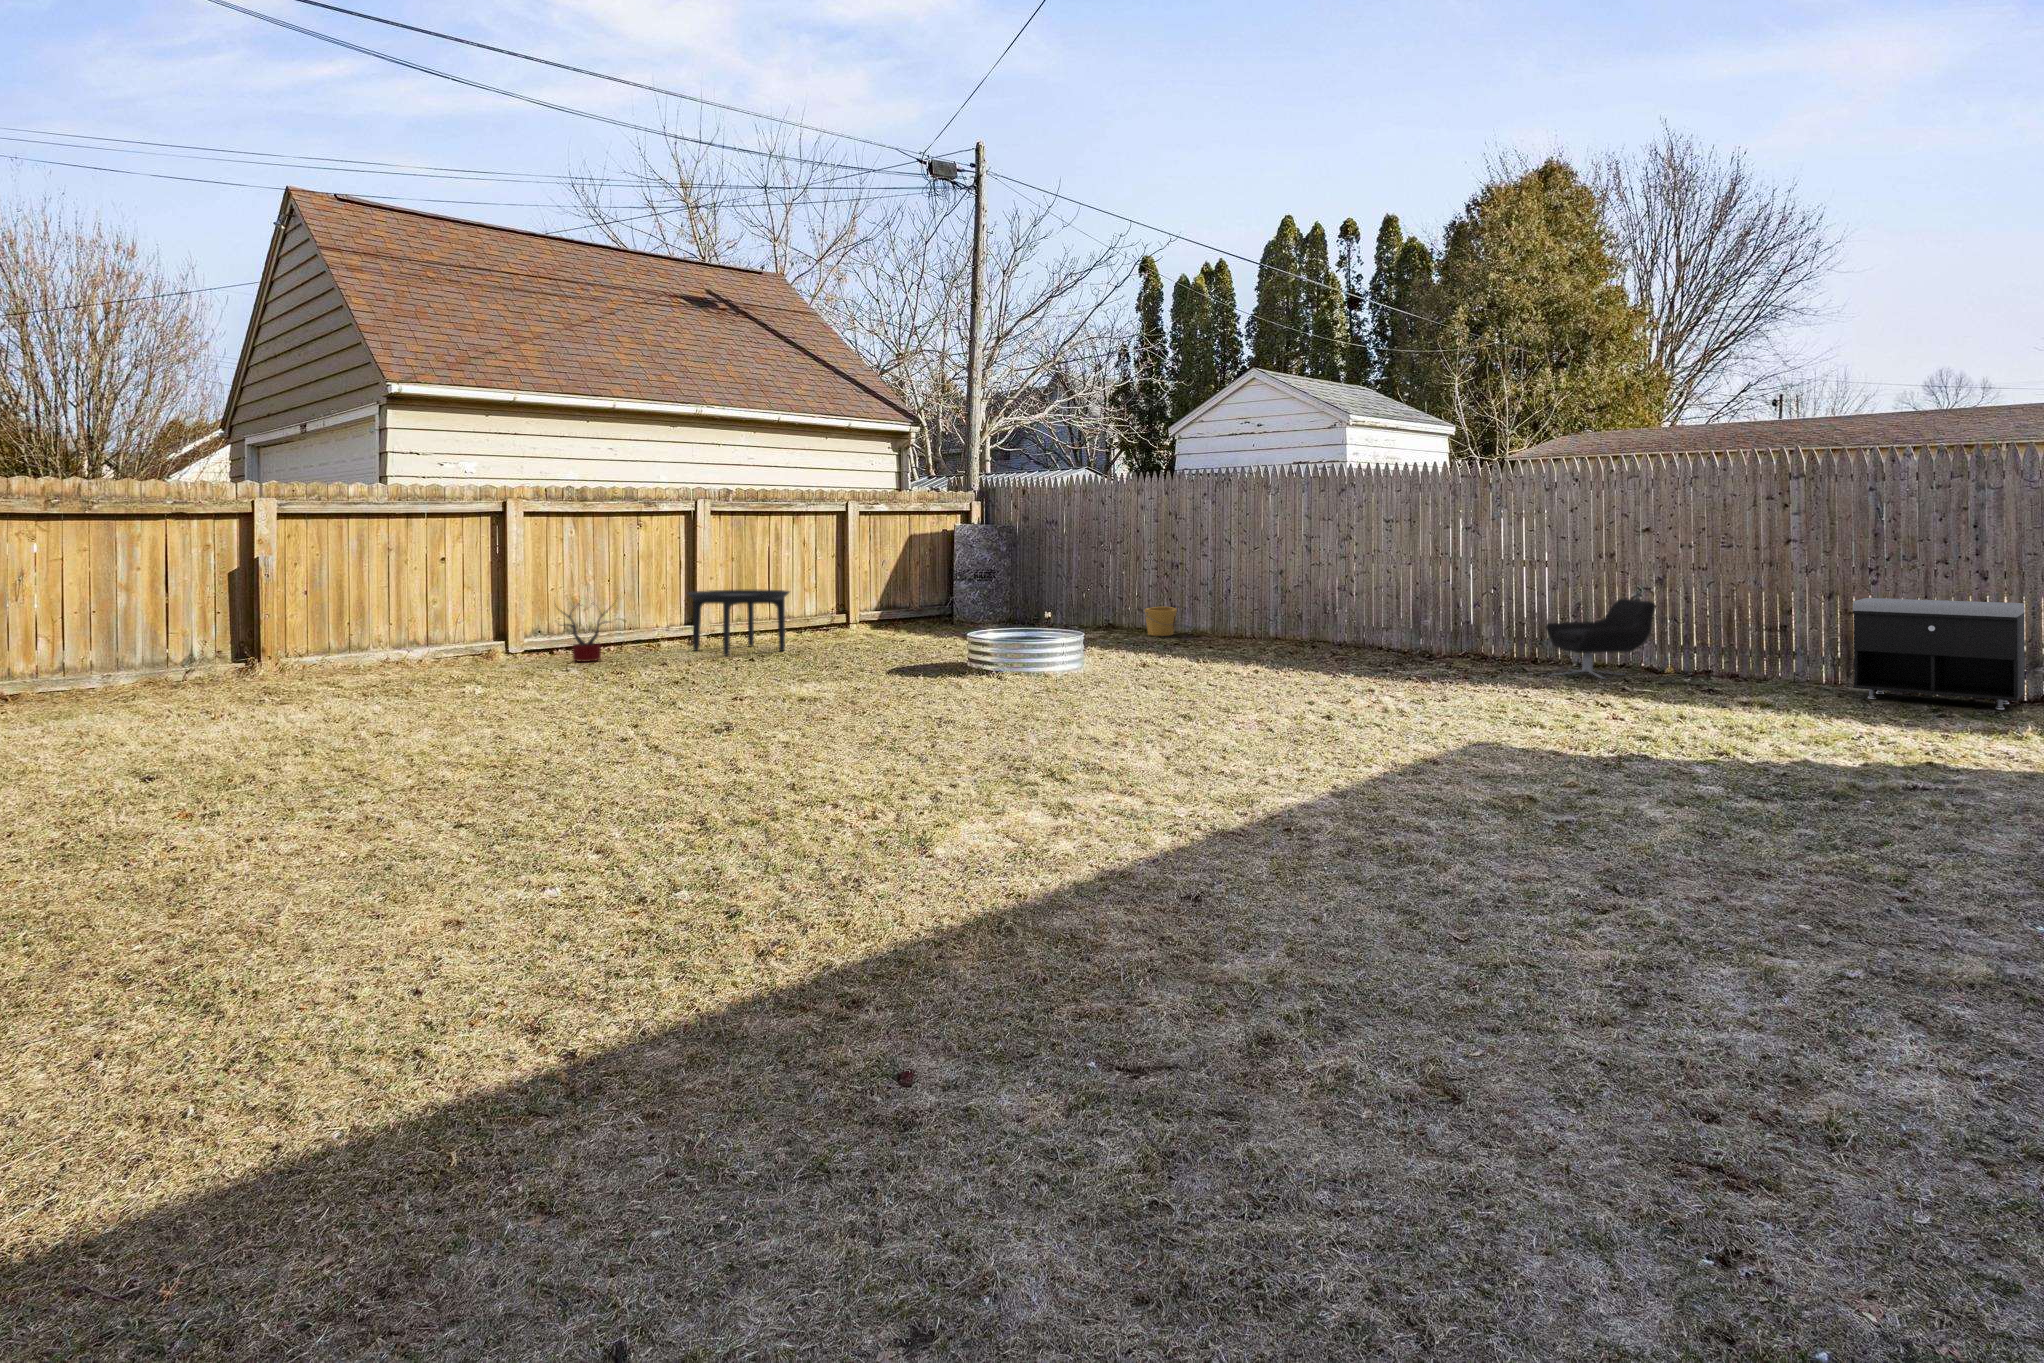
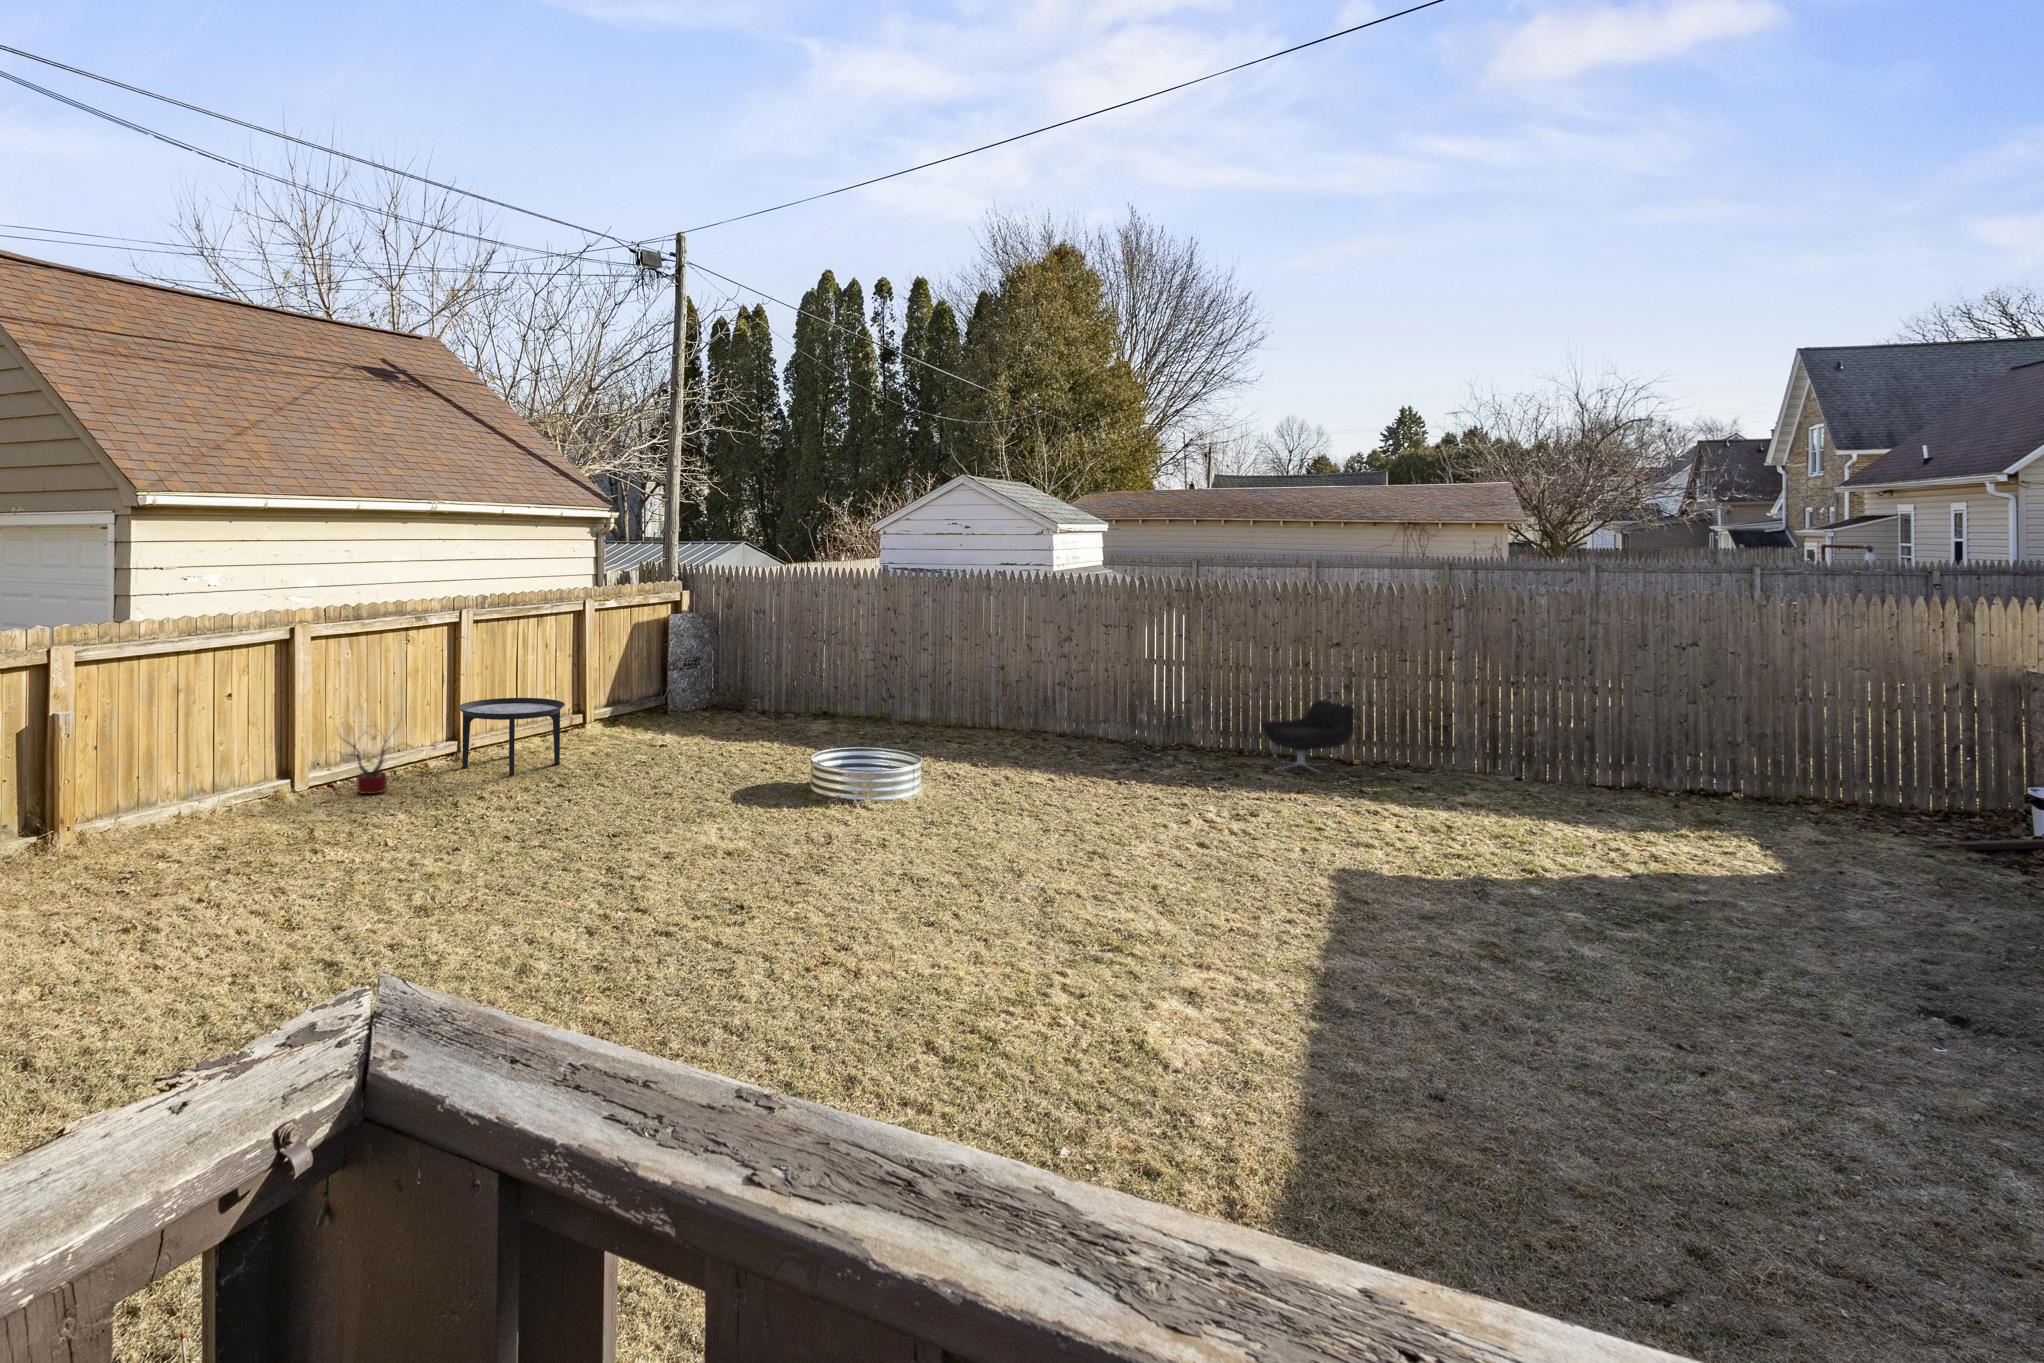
storage bench: present [1853,598,2025,710] -> none [1515,706,1642,799]
bucket: present [1145,607,1178,636] -> none [867,694,897,723]

